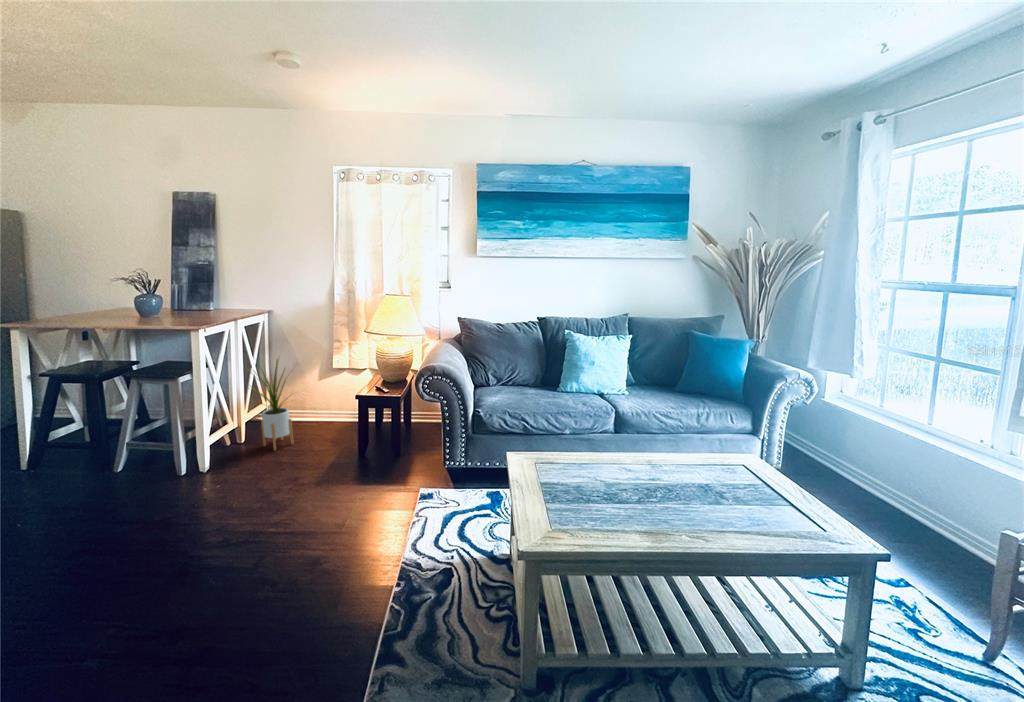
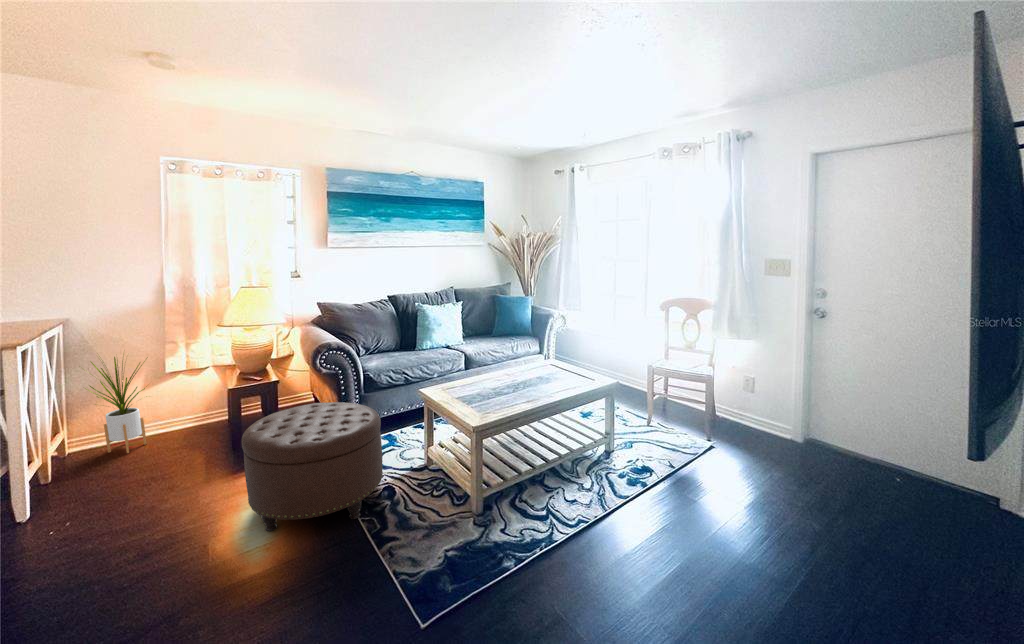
ottoman: none [281,447,444,612] -> present [242,402,383,531]

